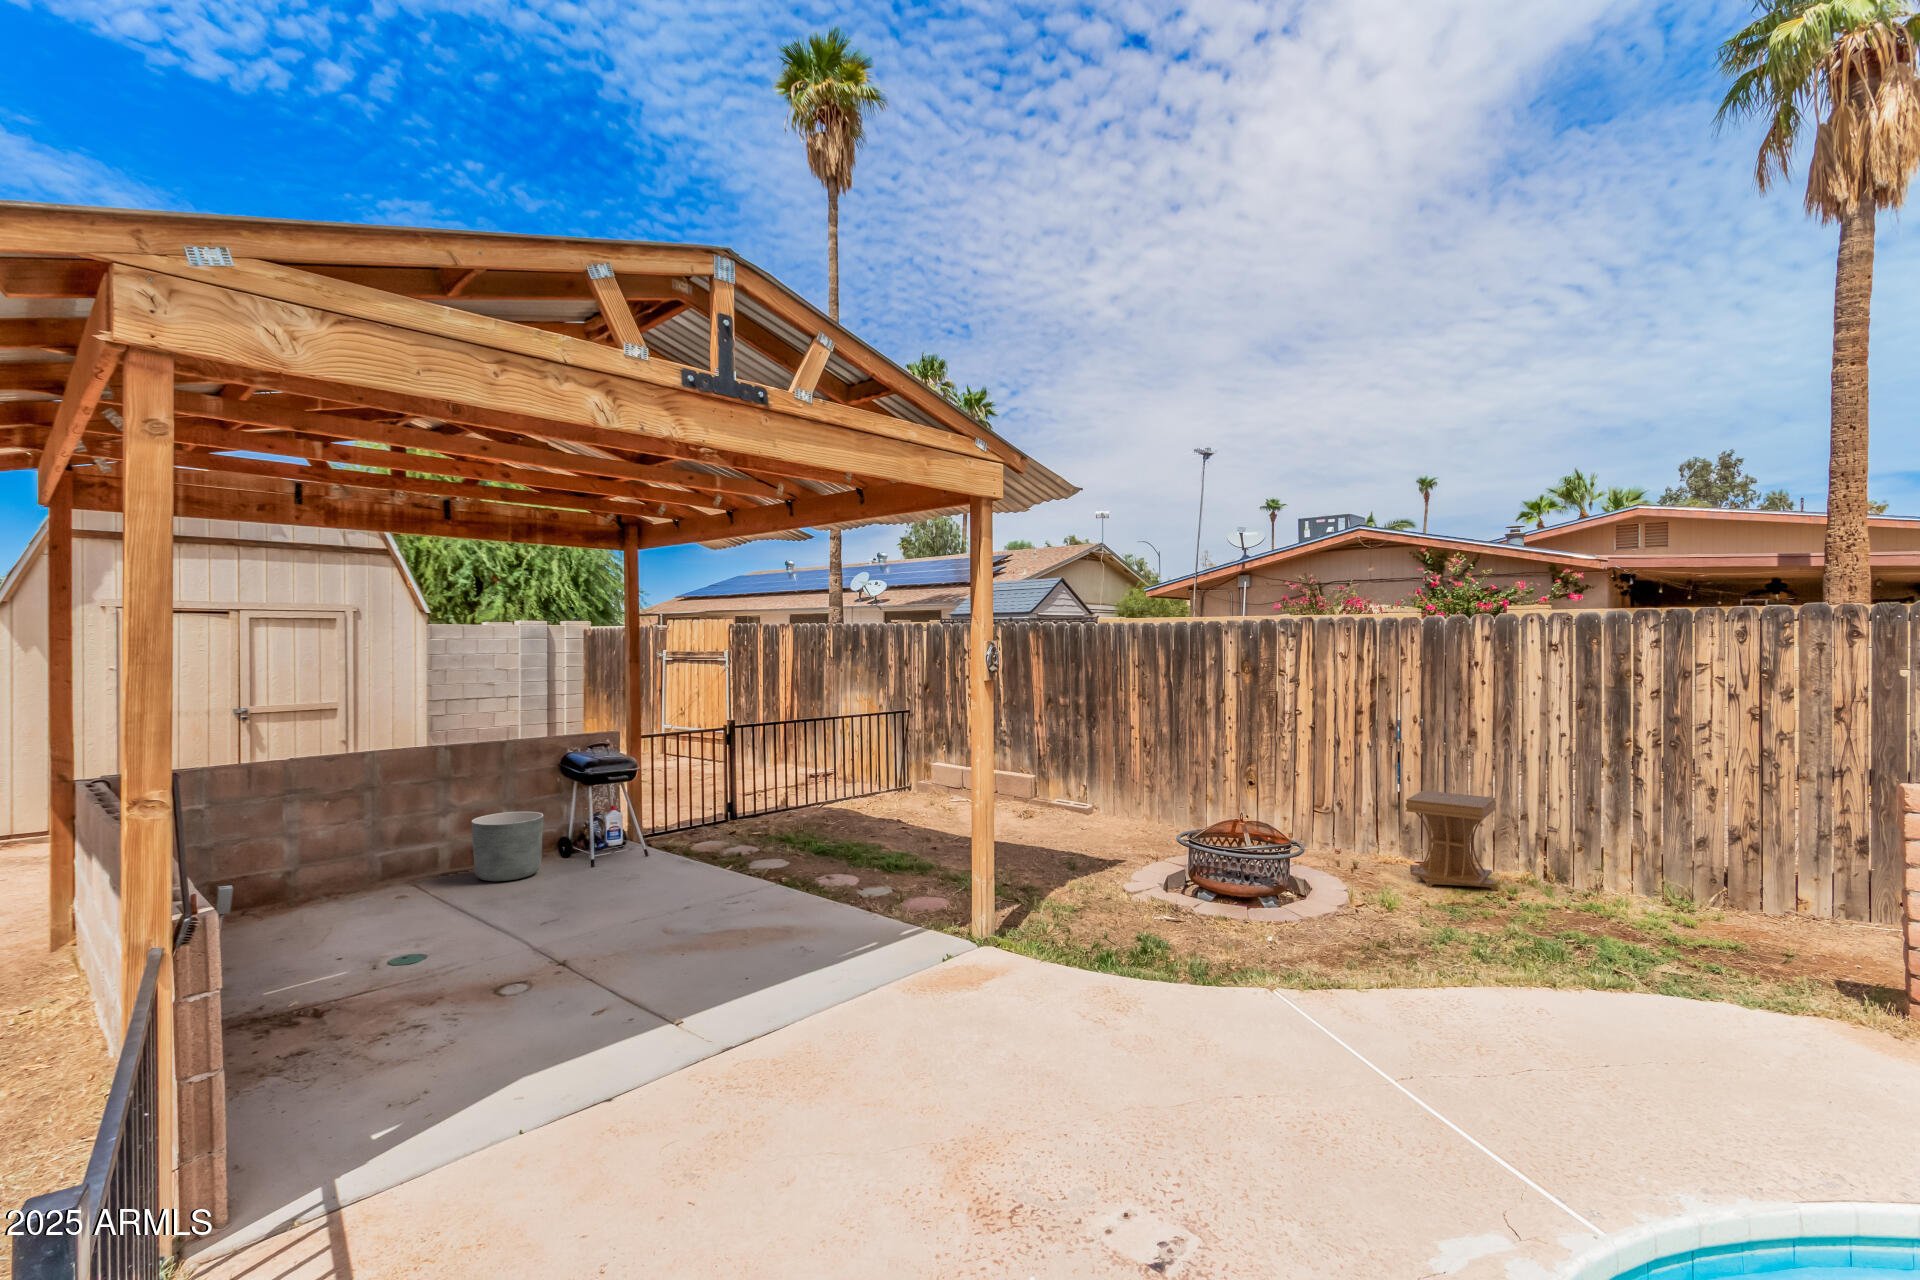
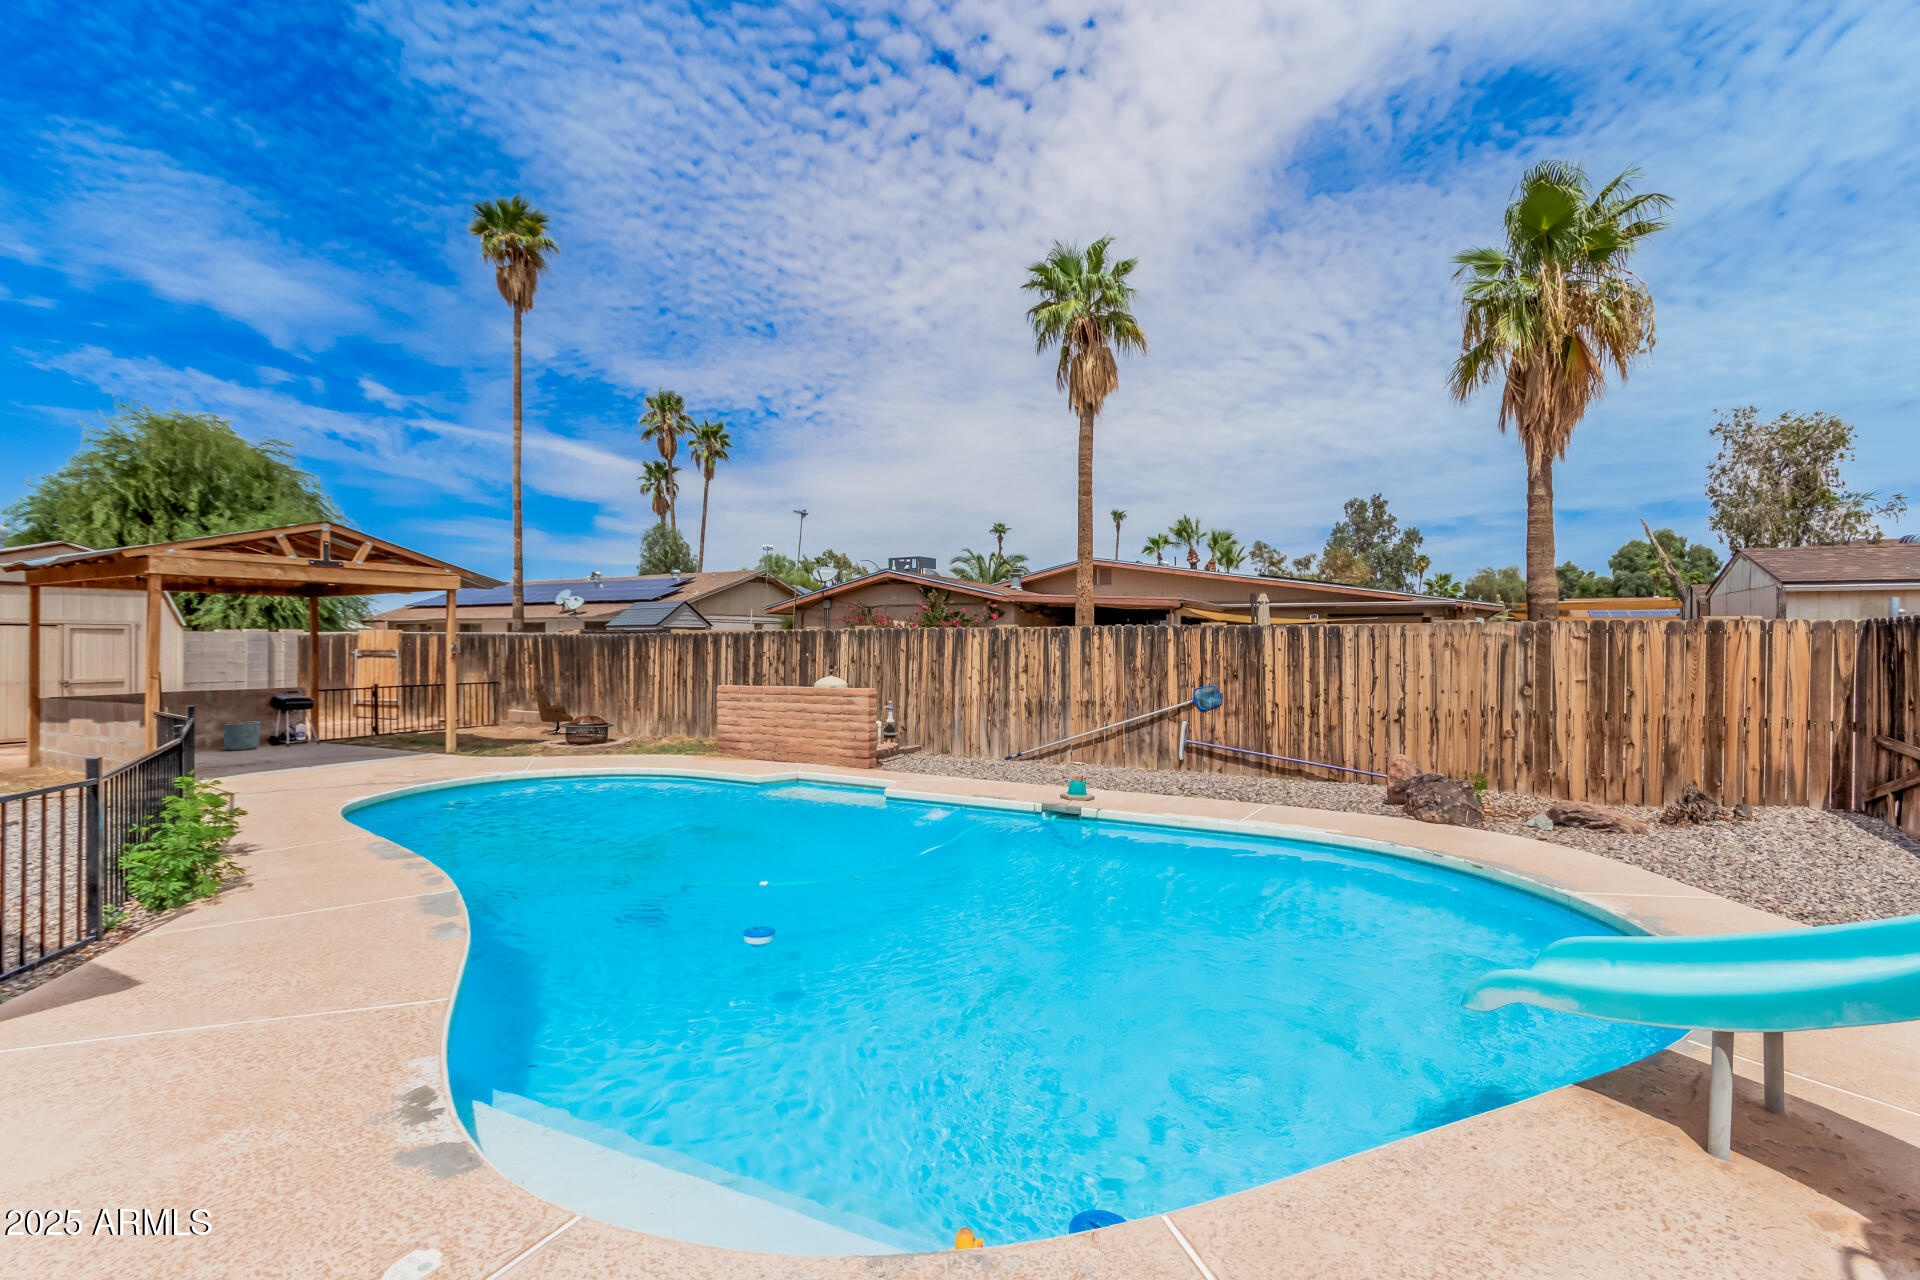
lounge chair: none [1025,722,1158,834] -> present [534,683,599,735]
side table: present [1406,791,1496,891] -> none [667,706,706,742]

